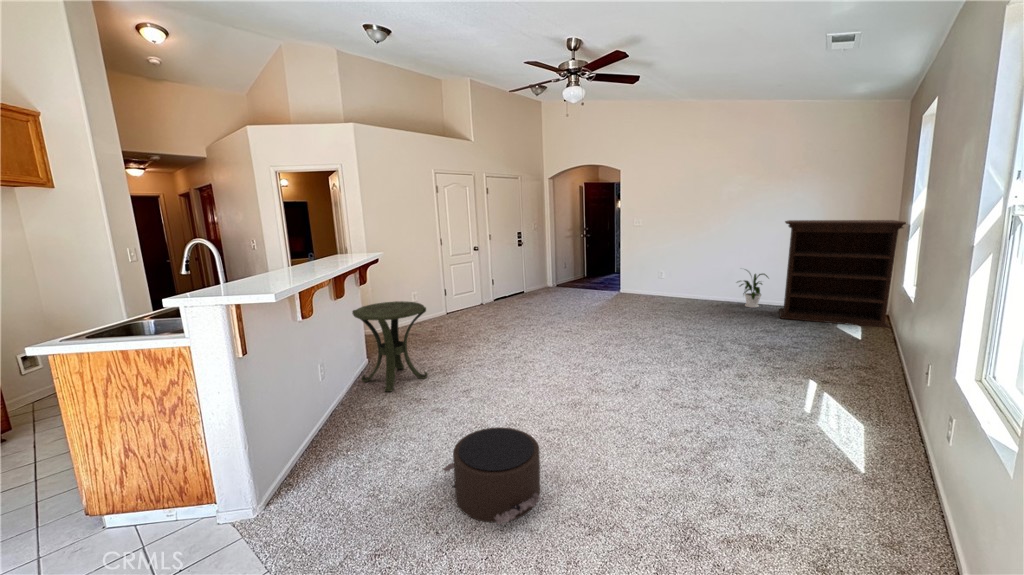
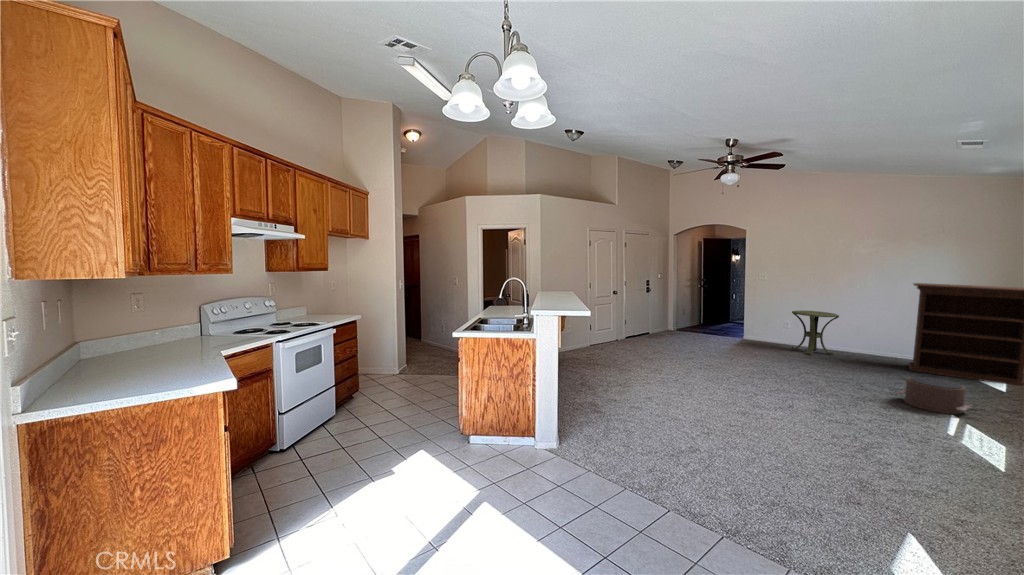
house plant: present [738,274,768,308] -> none [862,324,898,361]
side table: present [352,301,427,392] -> present [791,310,839,355]
pouf: present [443,427,543,524] -> present [895,377,972,414]

